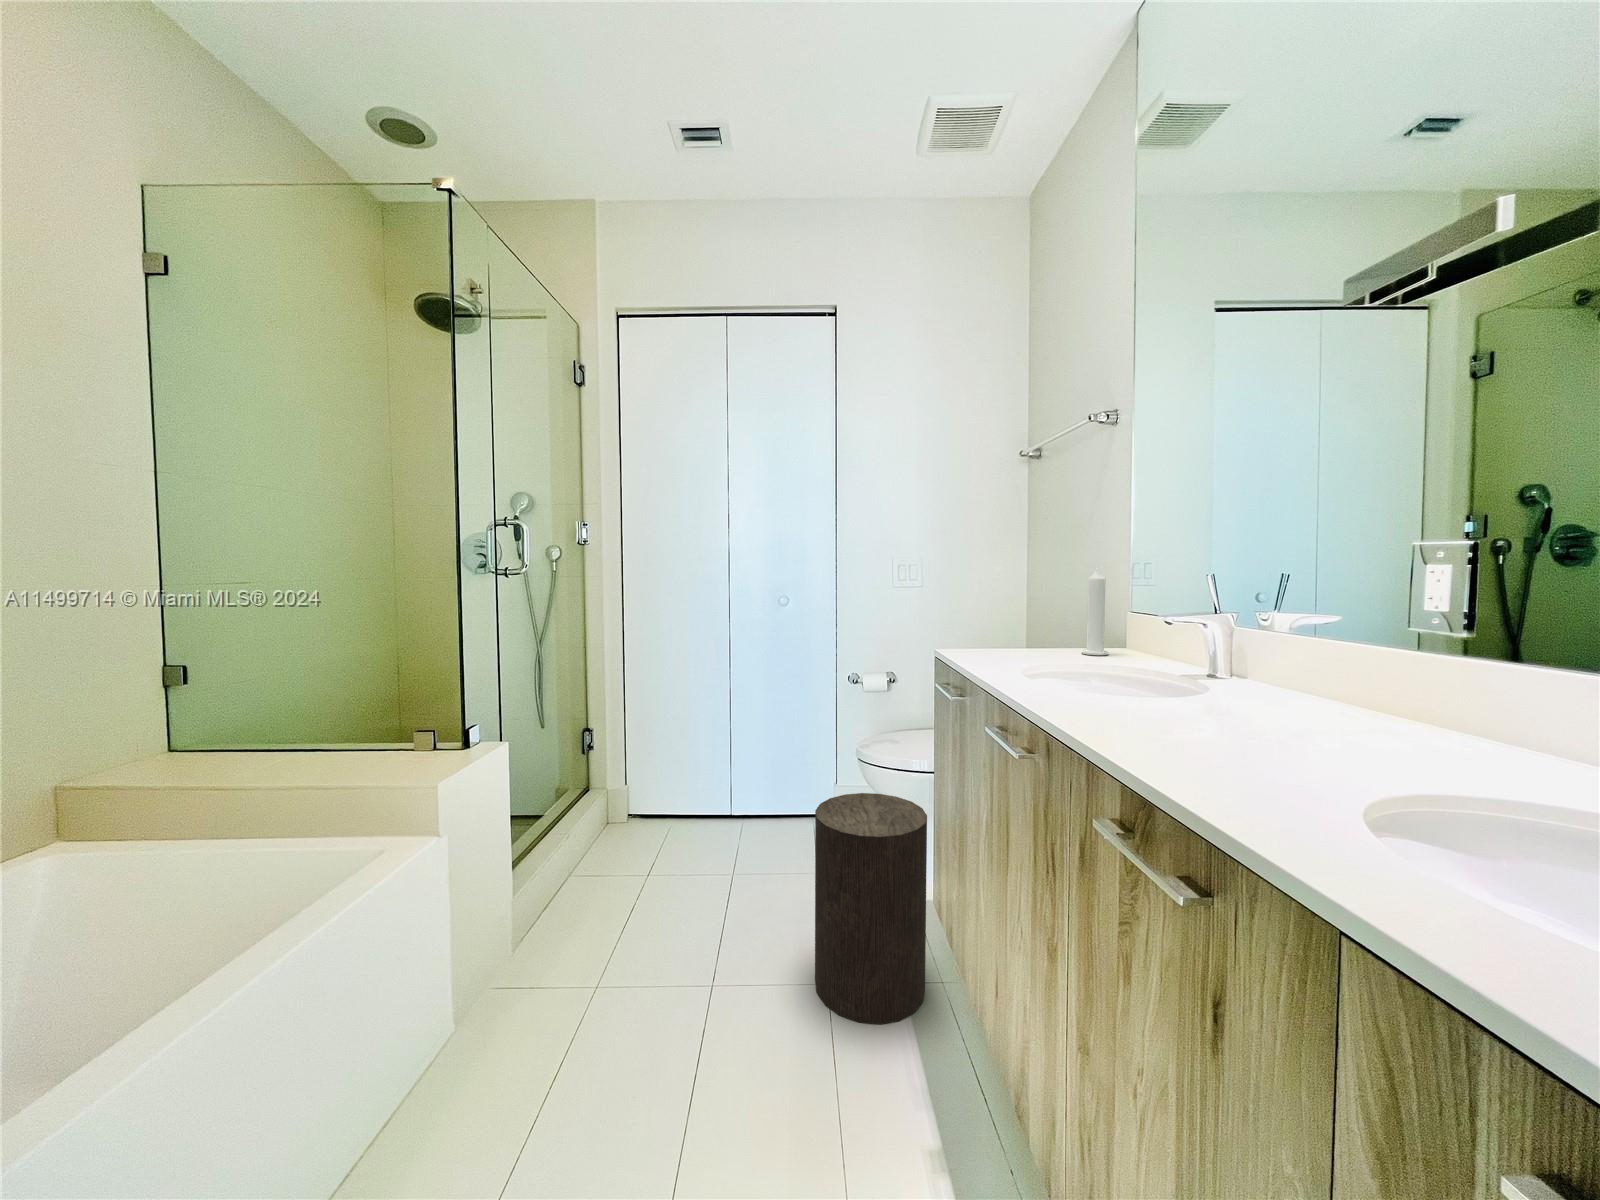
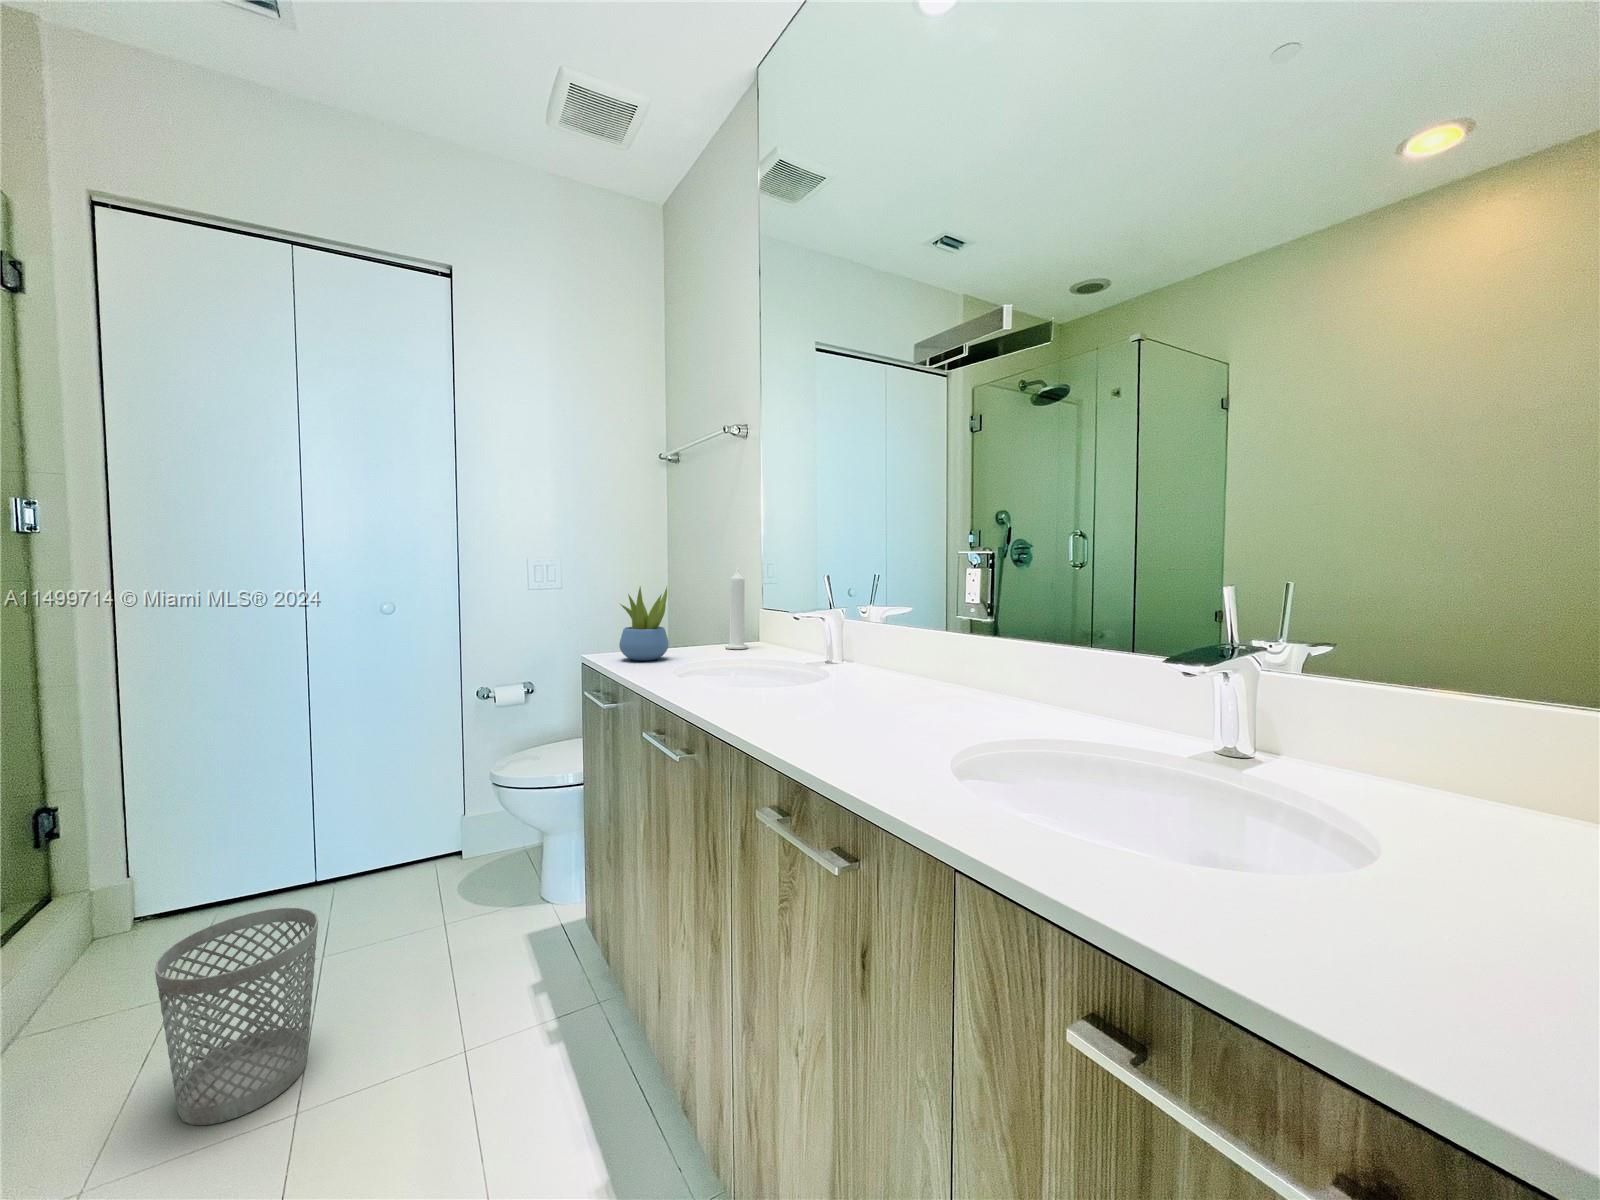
succulent plant: none [968,586,1017,660] -> present [619,587,669,660]
stool: present [815,793,927,1024] -> none [440,818,580,1090]
wastebasket: none [646,825,735,969] -> present [155,908,318,1125]

